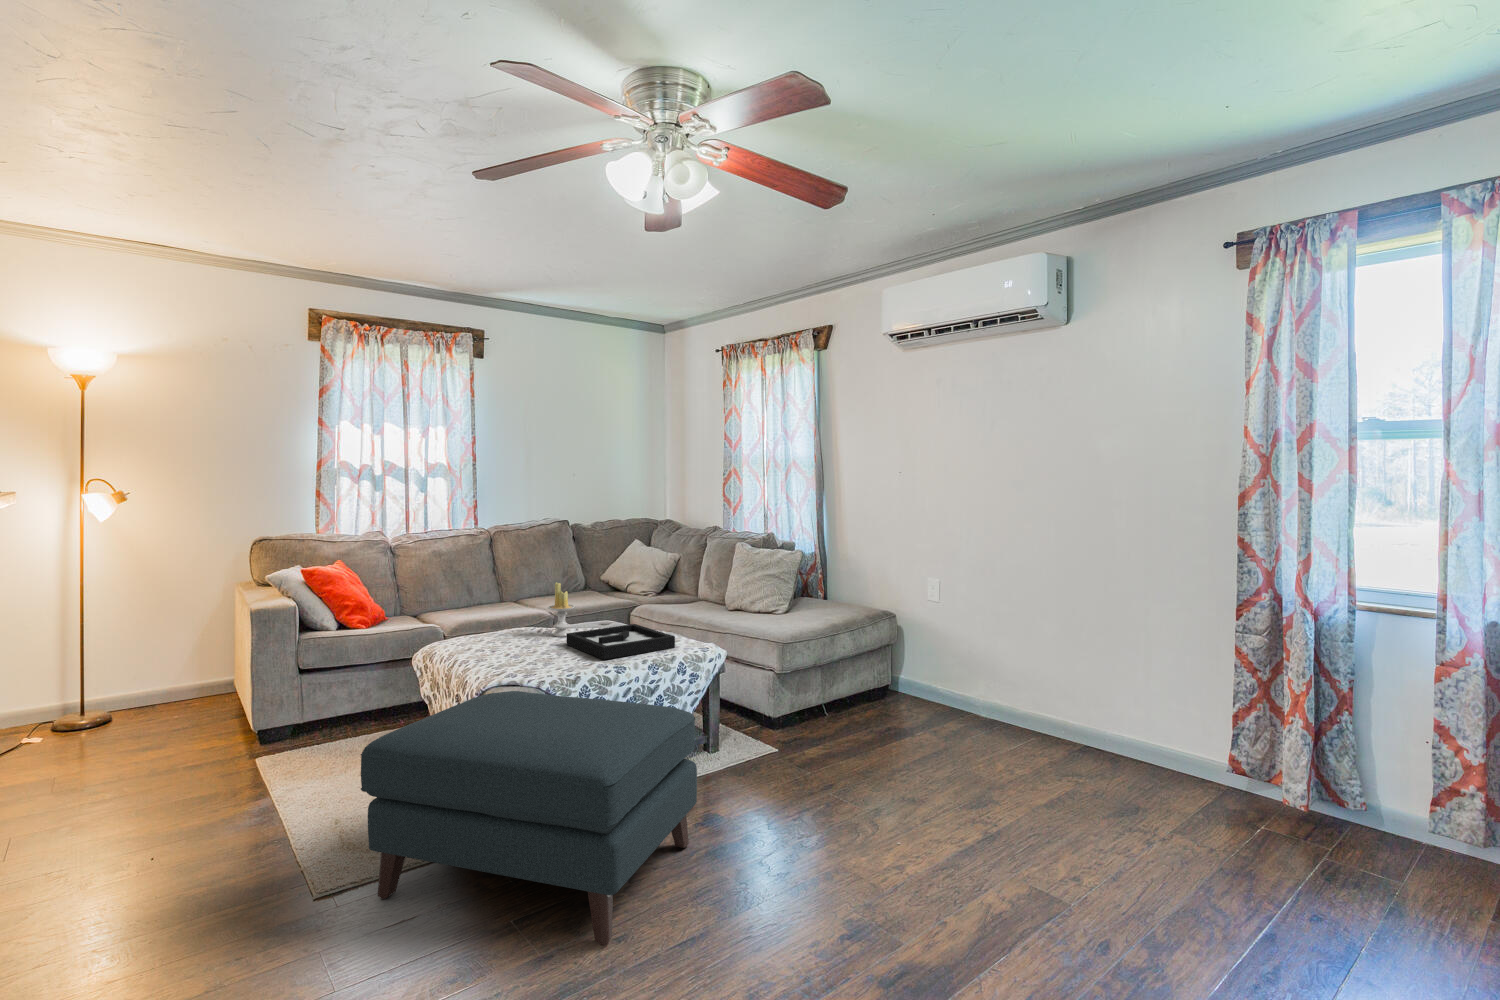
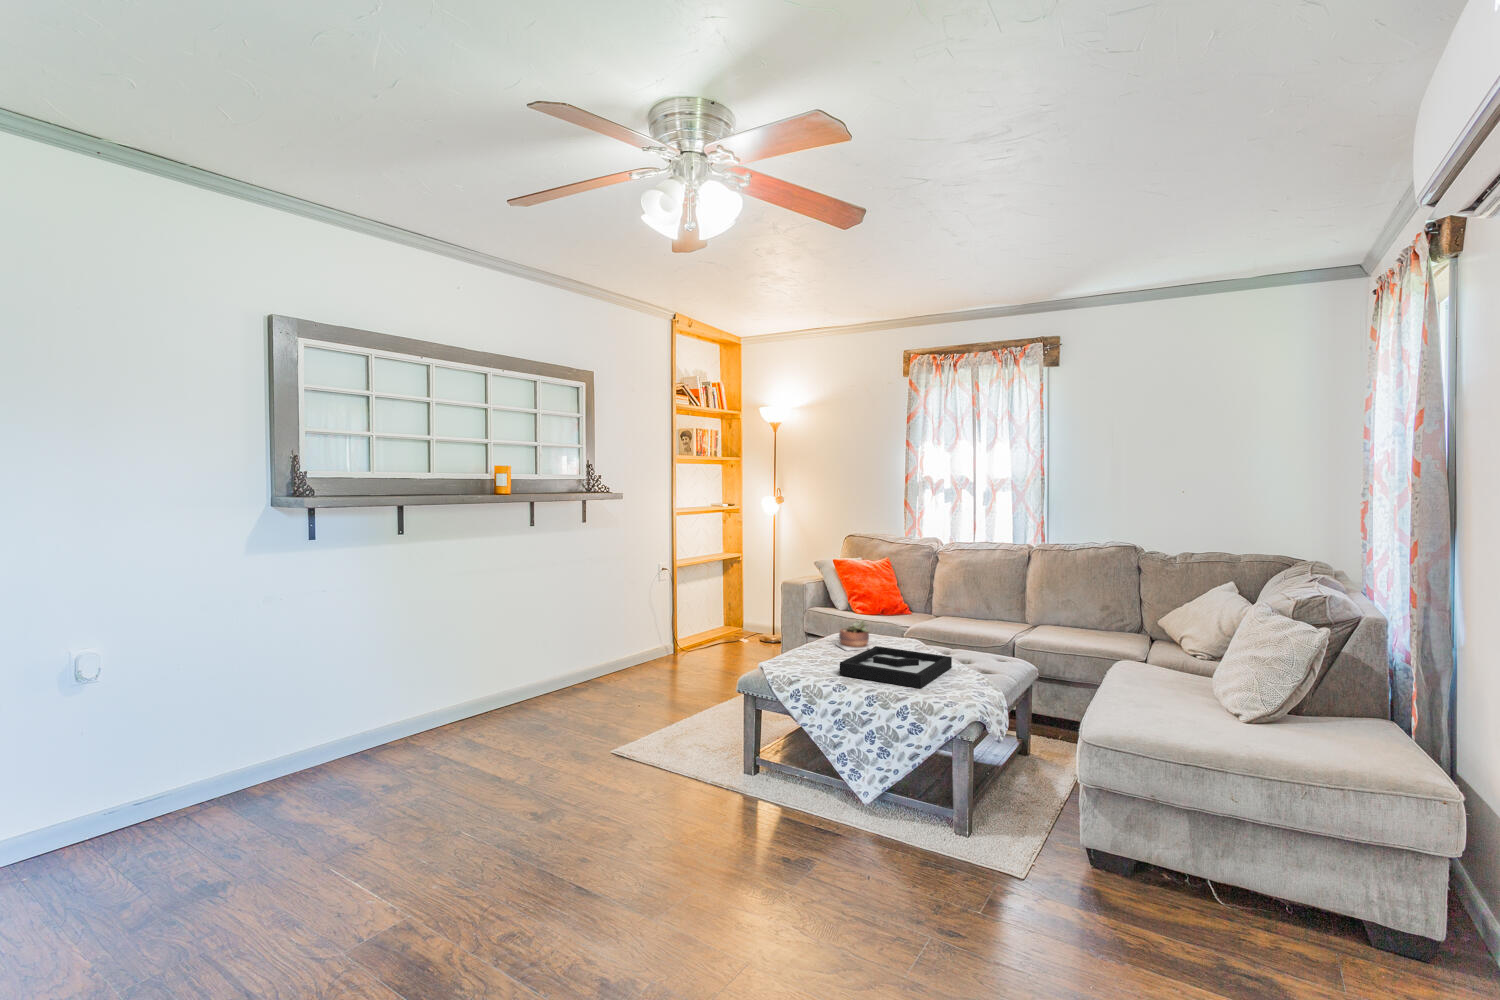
candle: present [548,582,575,637] -> none [893,596,920,652]
succulent plant: none [495,615,538,649] -> present [835,620,872,651]
ottoman: present [361,691,697,946] -> none [545,664,739,862]

